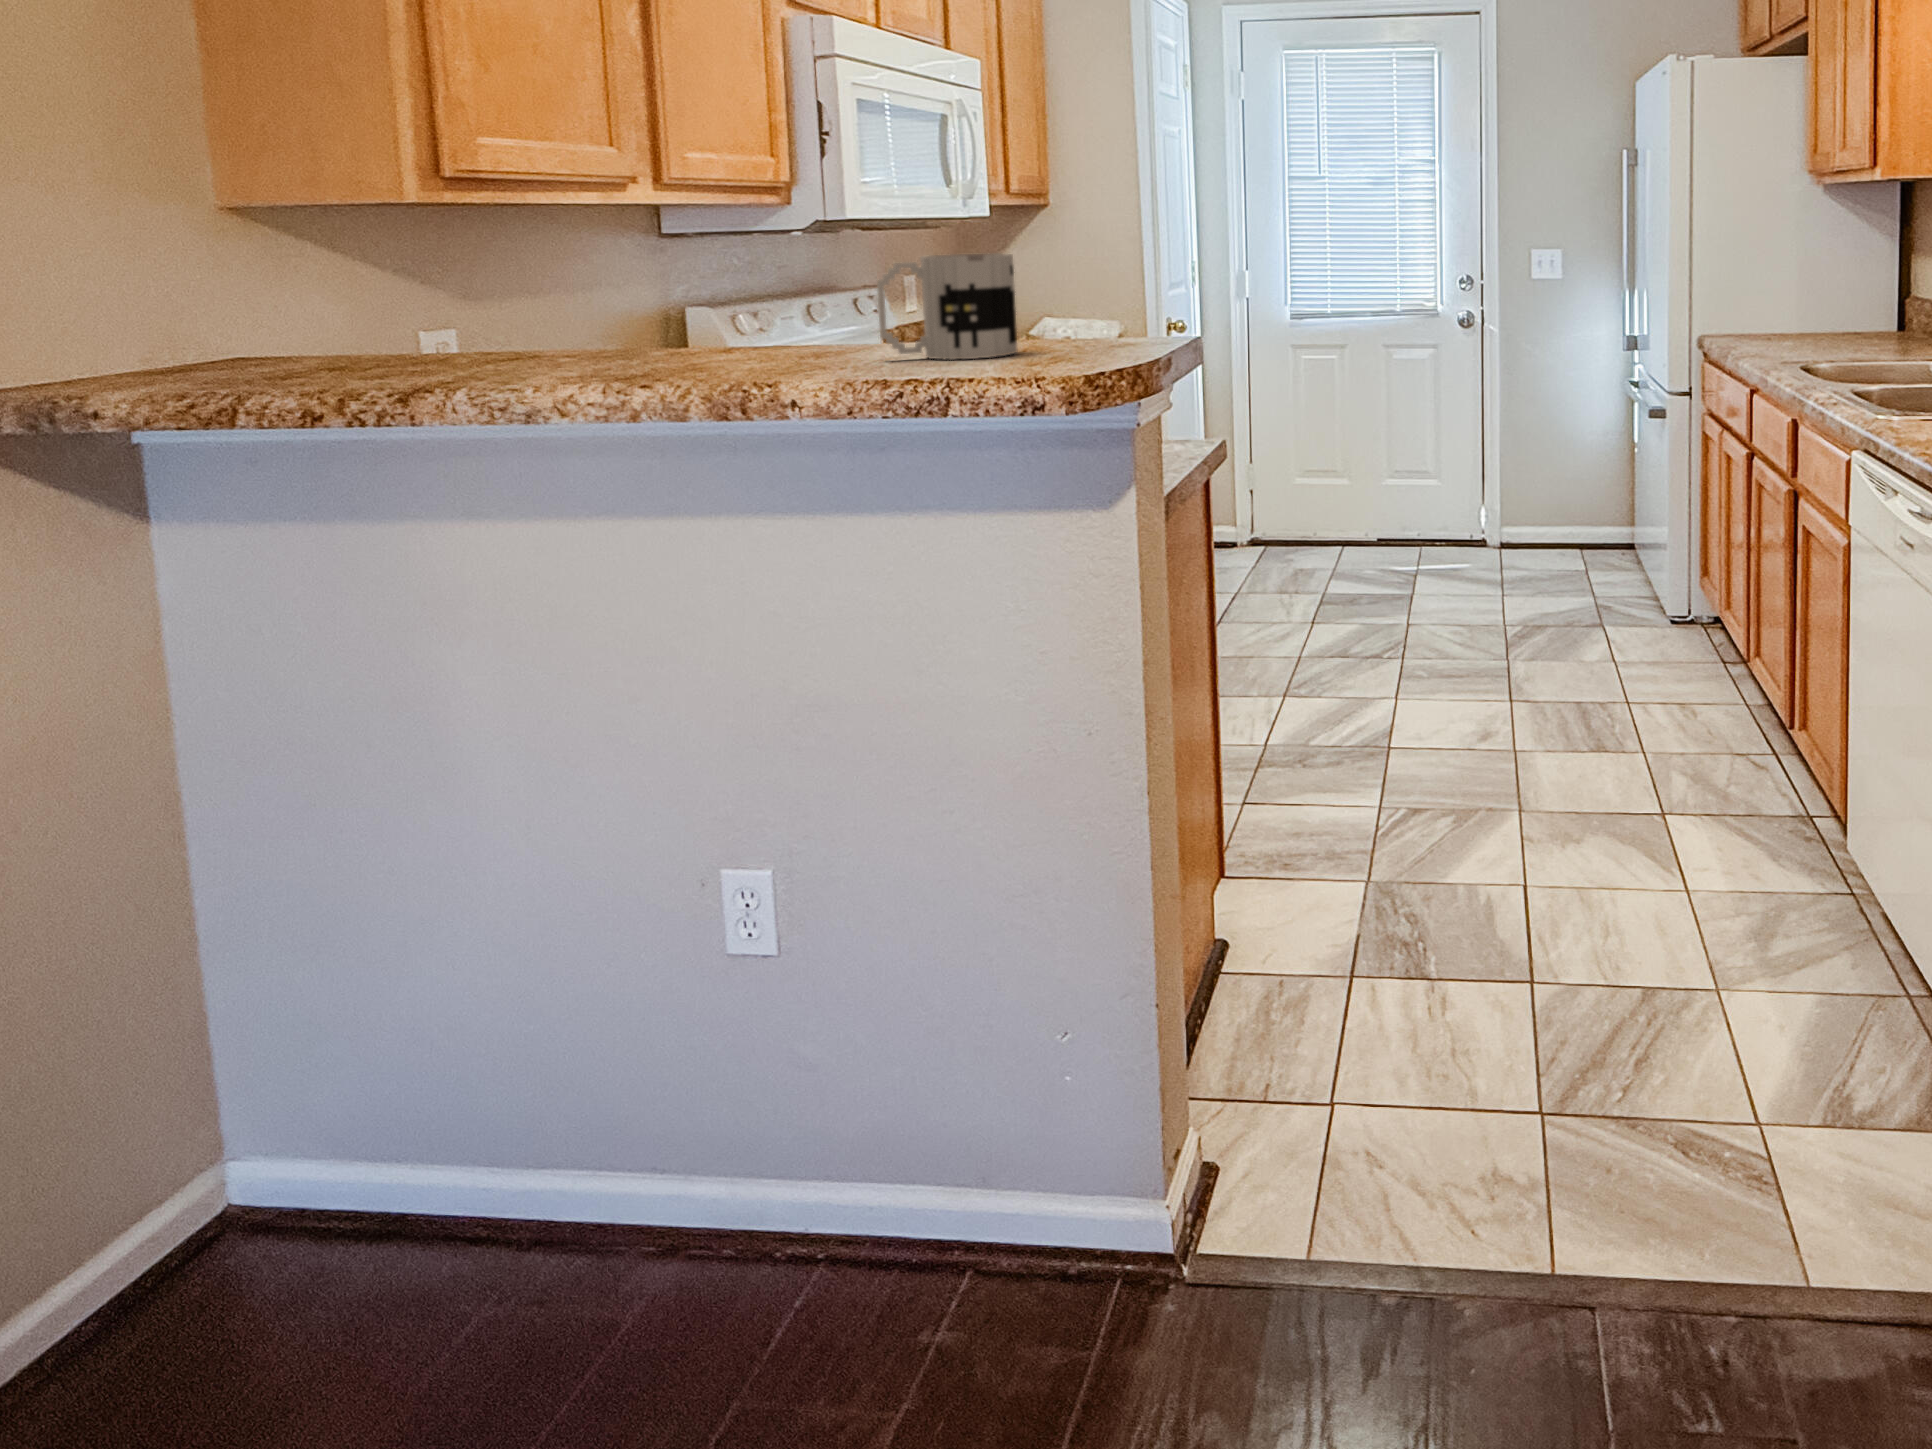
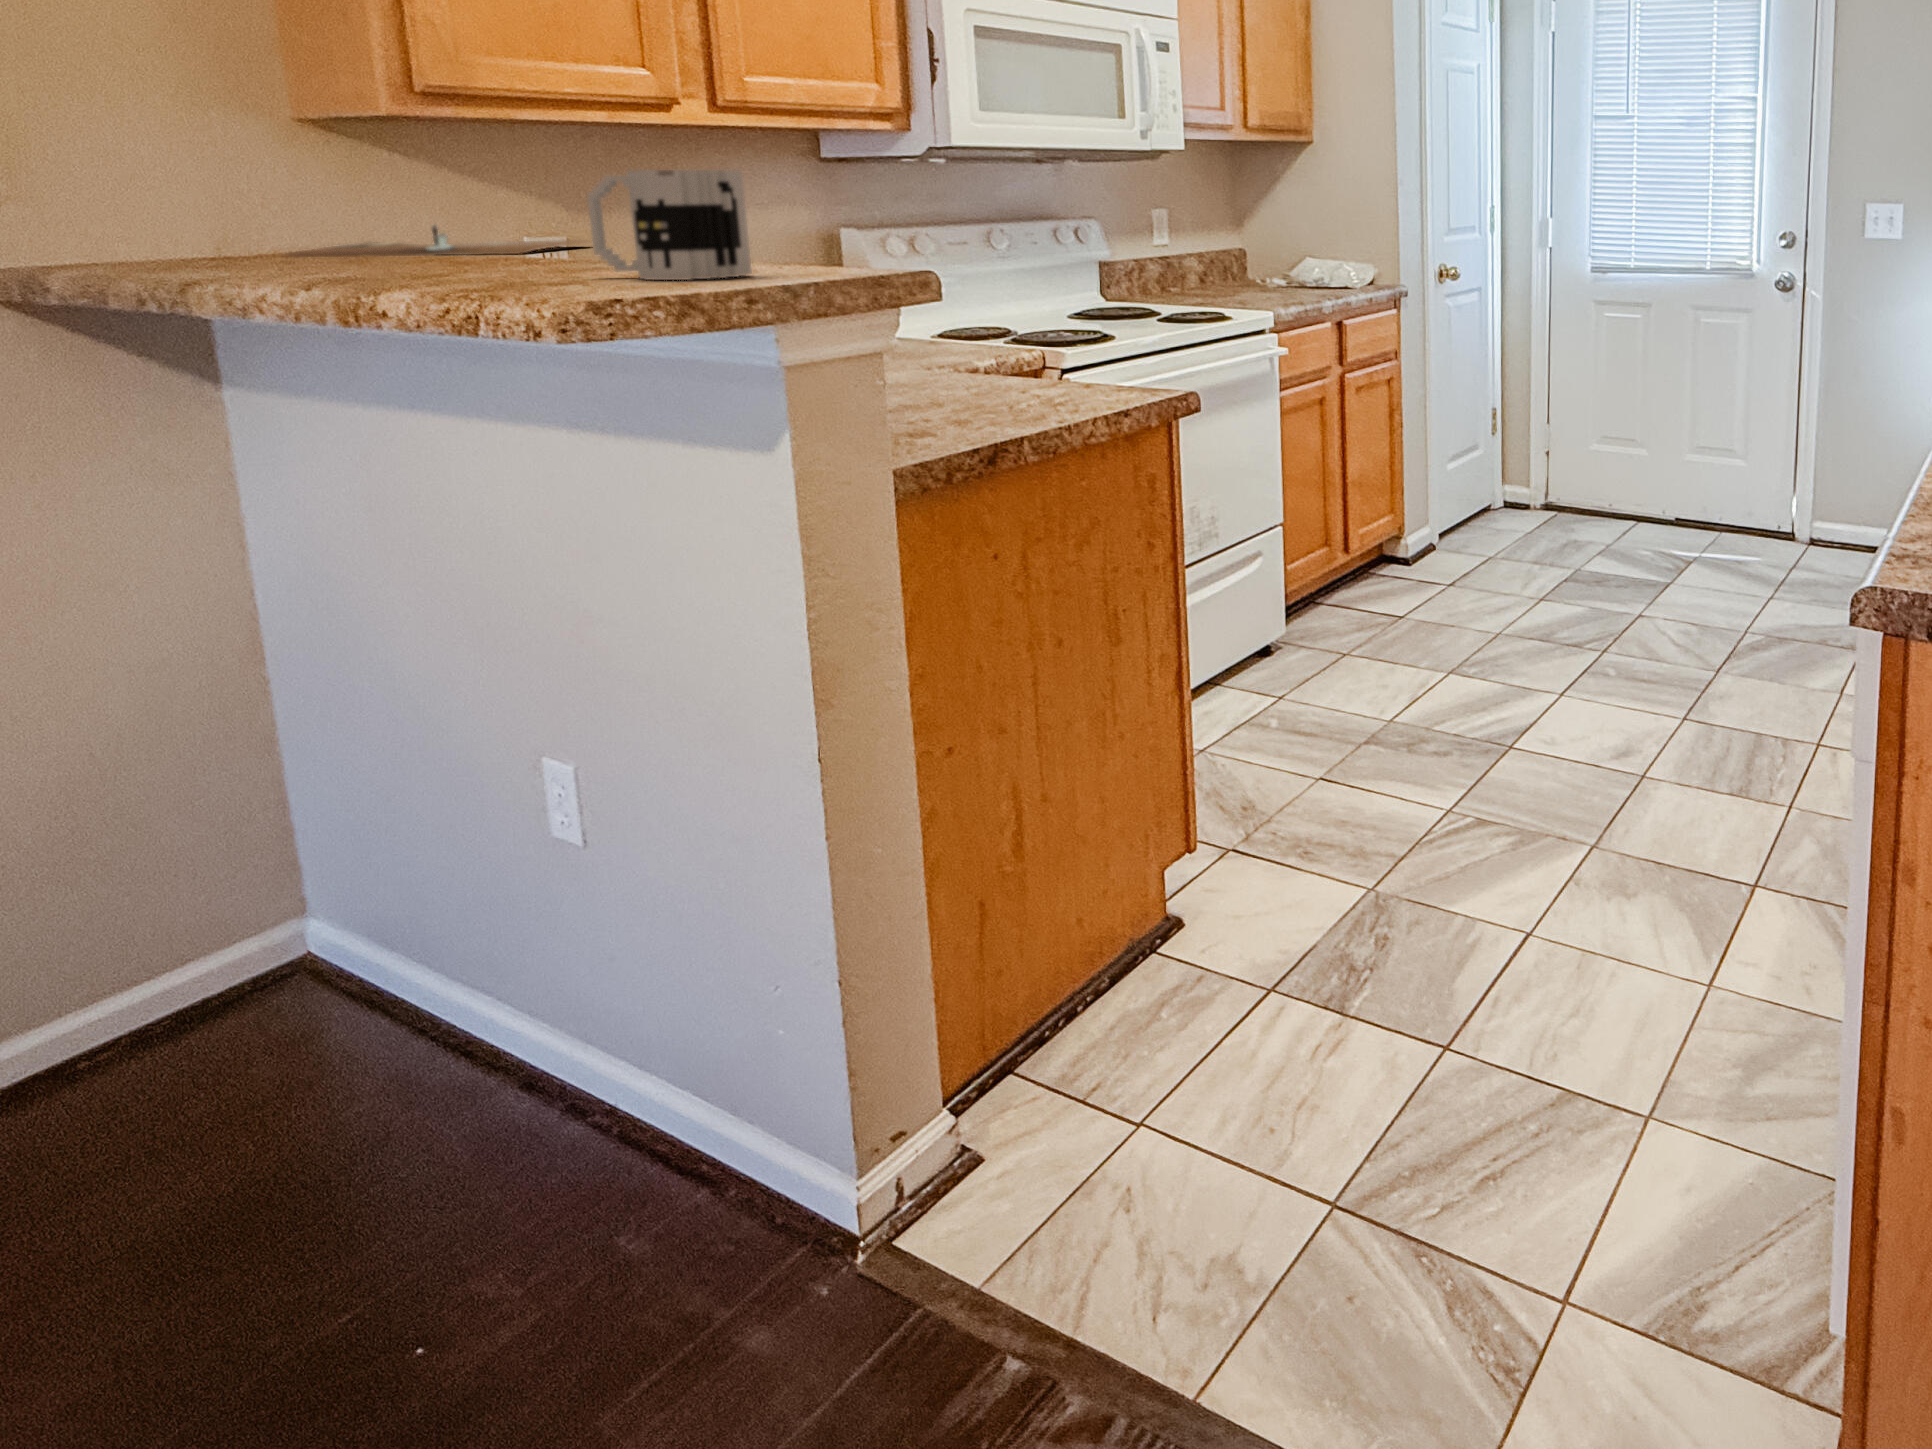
cutting board: none [154,322,498,371] -> present [284,225,587,257]

